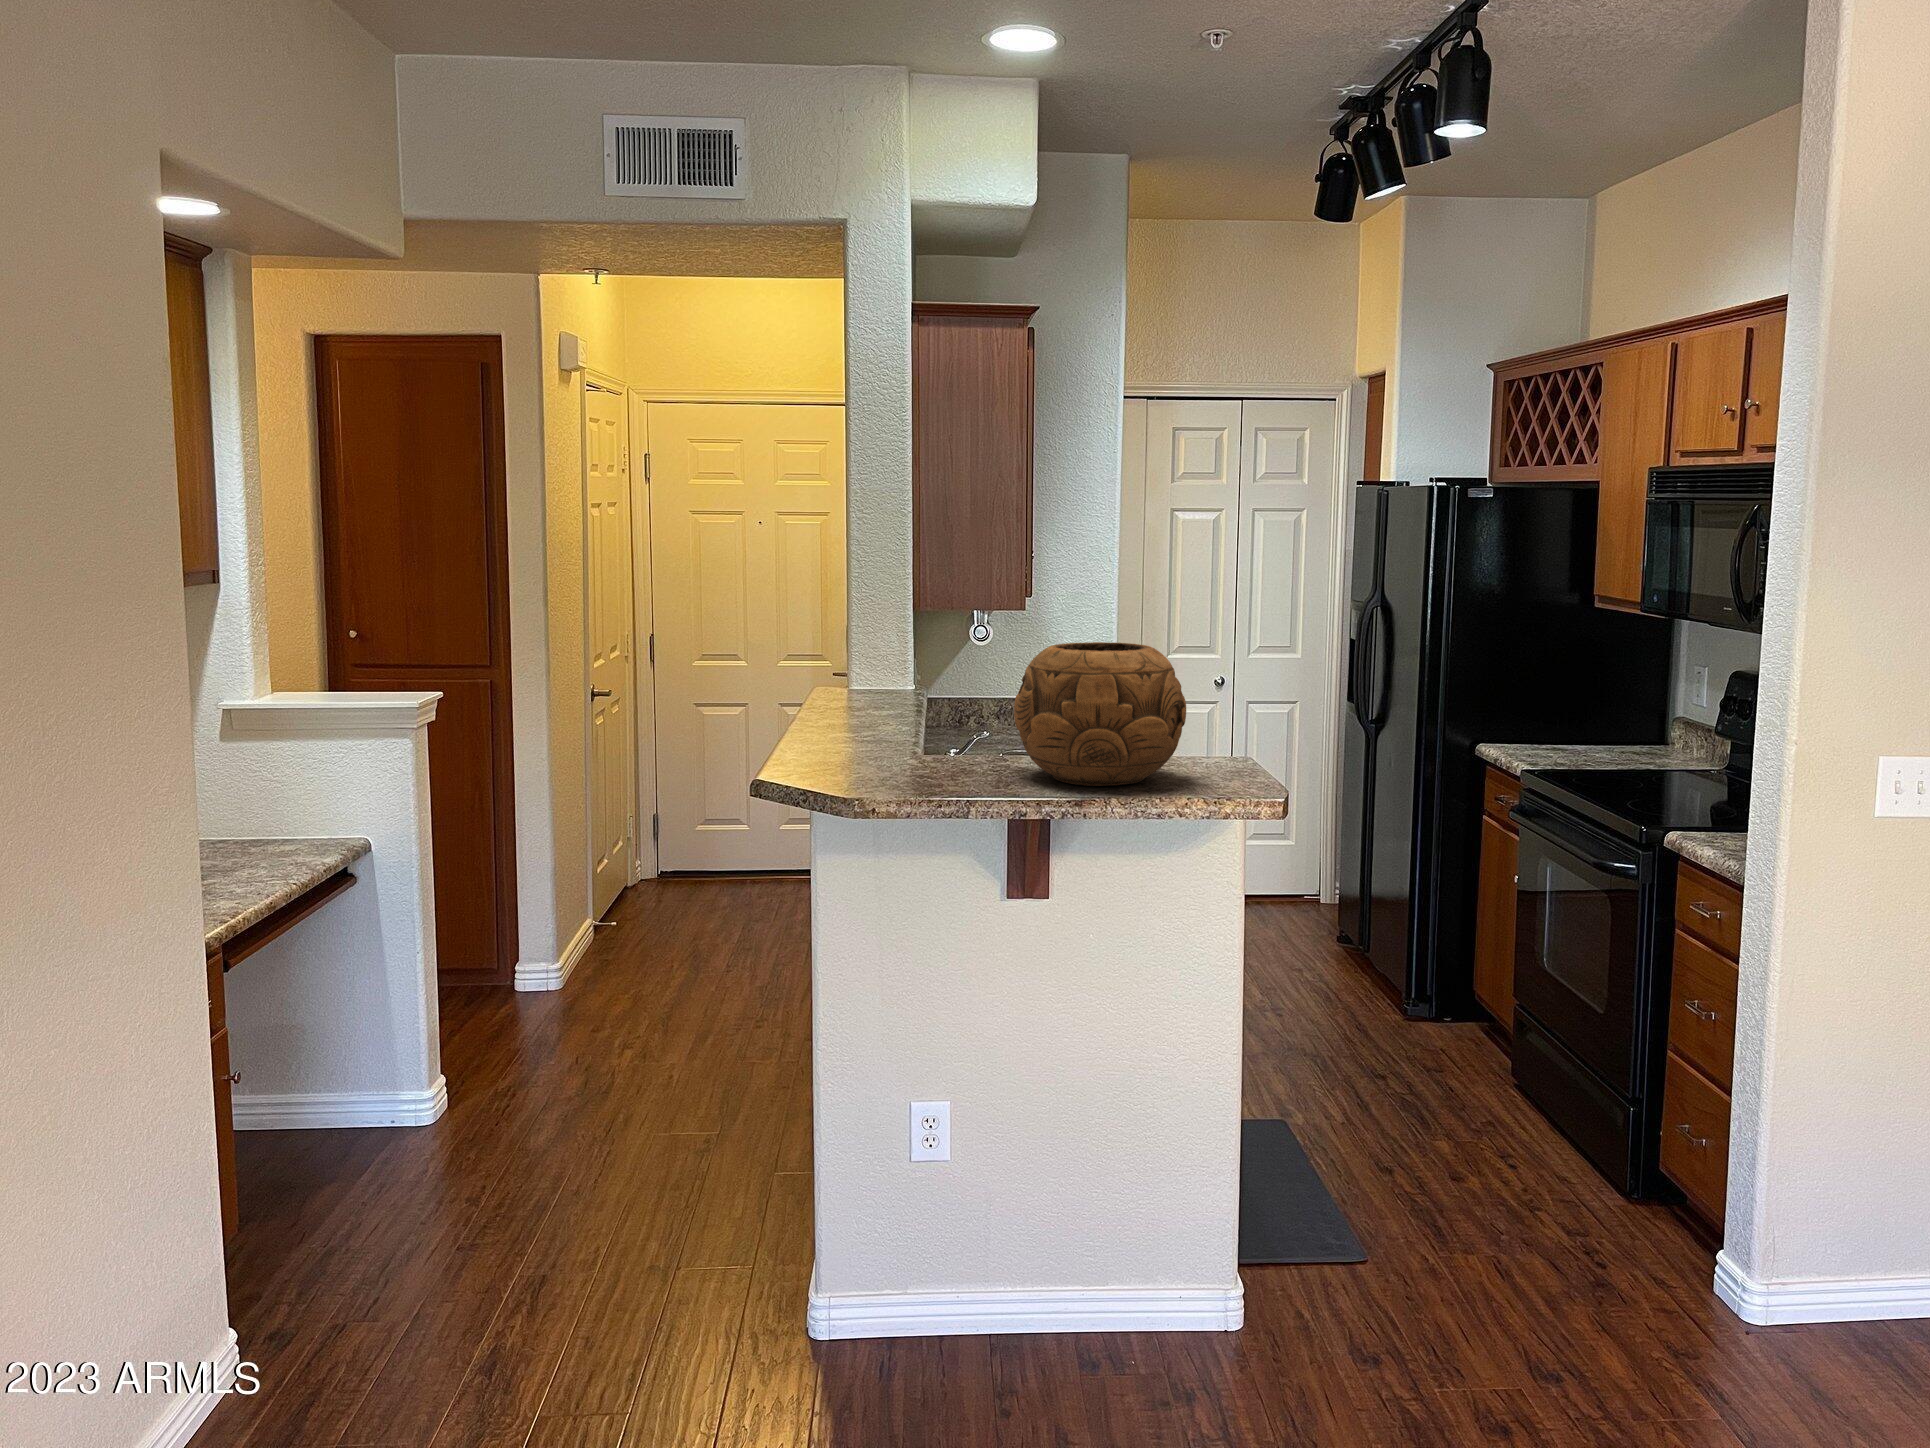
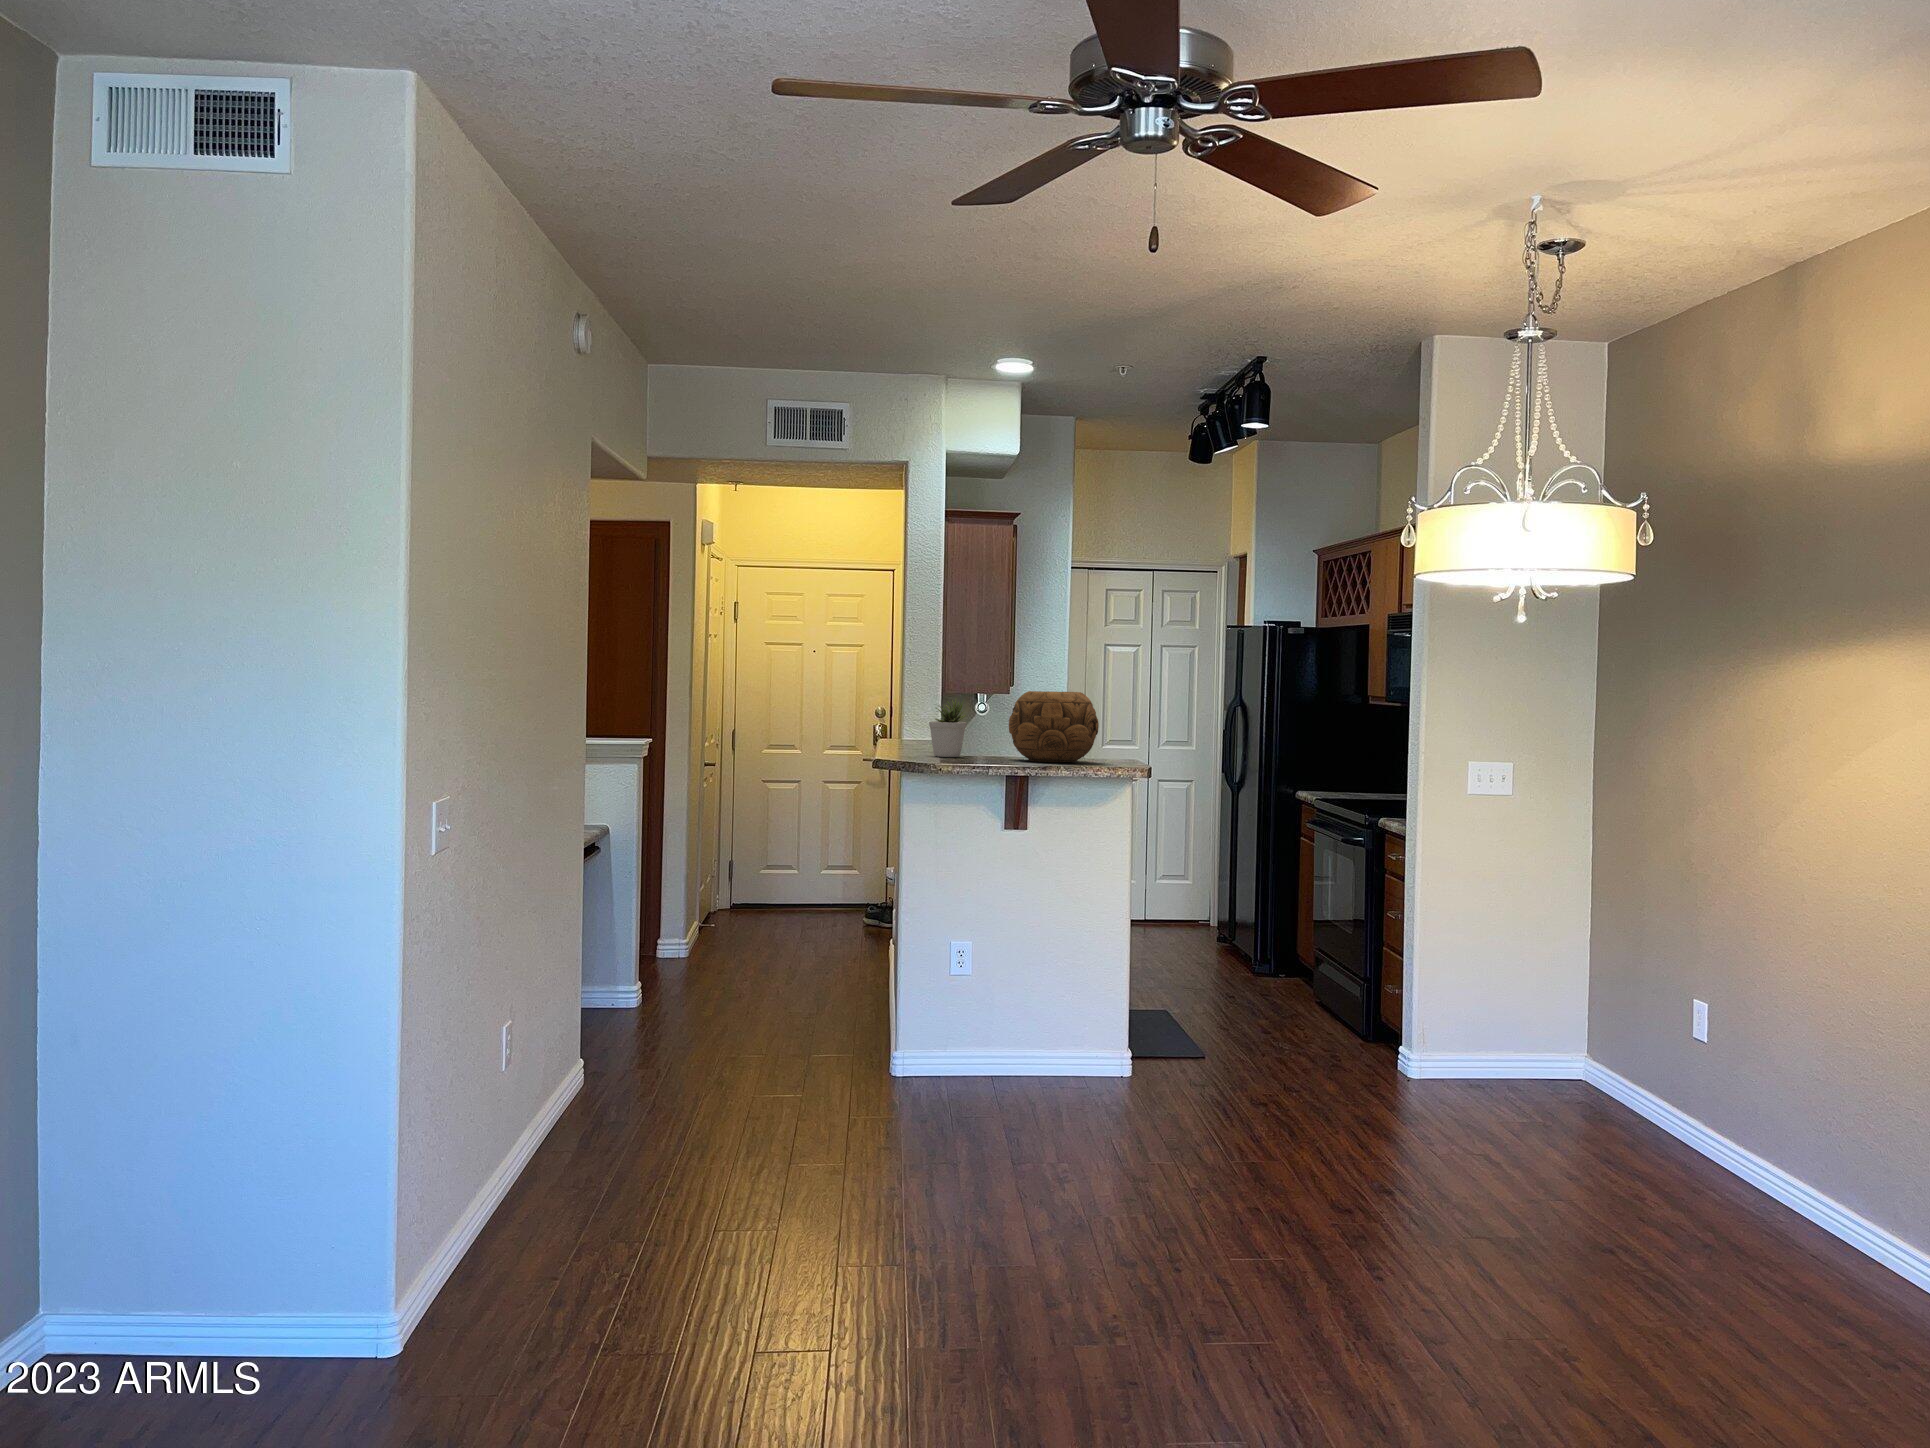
potted plant: none [864,660,935,772] -> present [929,700,966,757]

